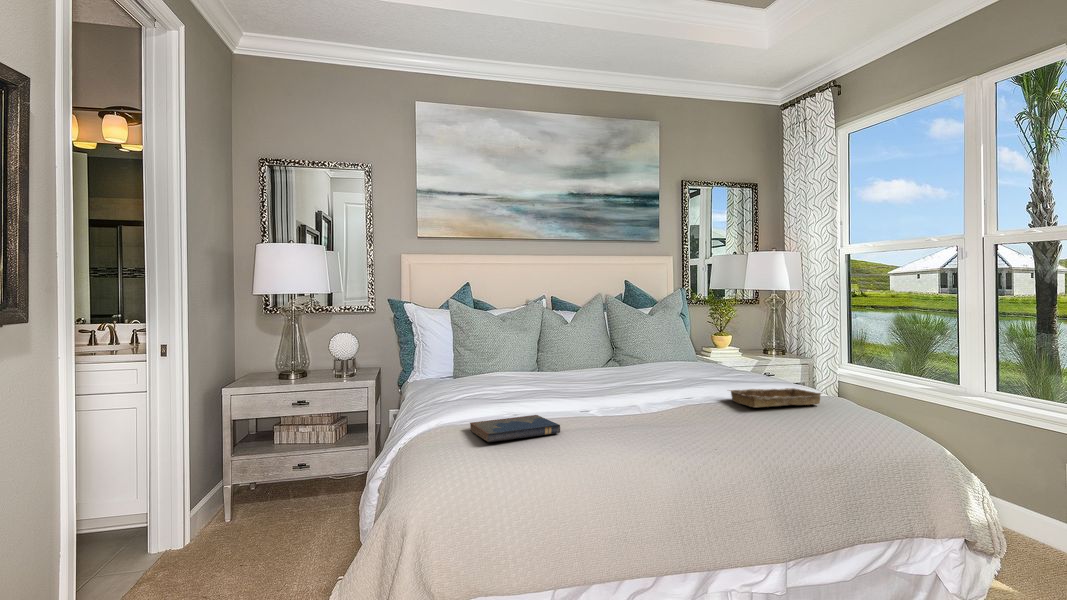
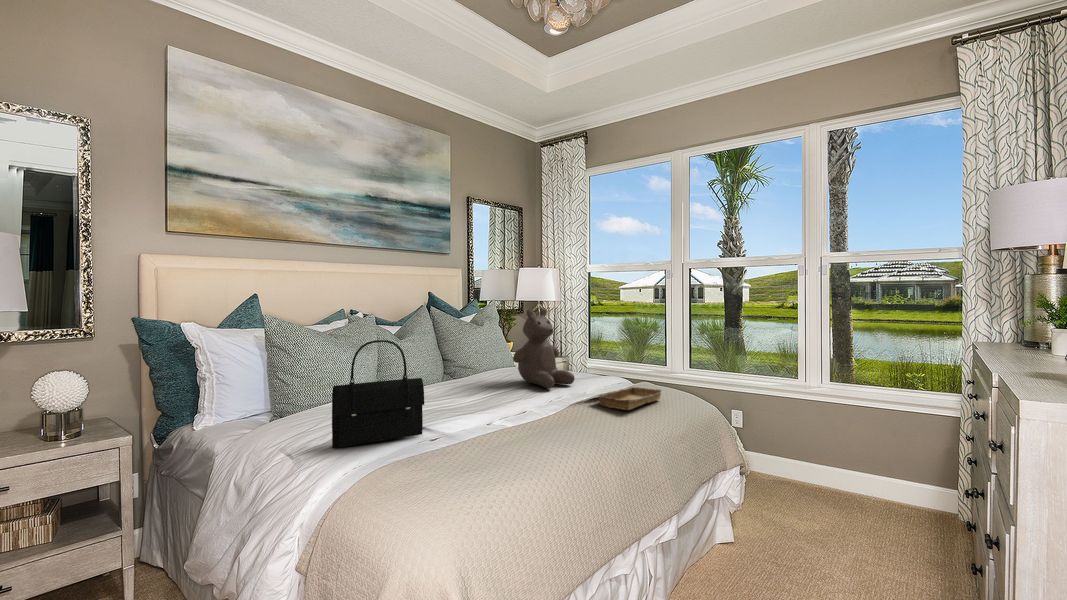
teddy bear: none [660,298,727,381] -> present [513,309,575,388]
handbag: none [464,320,533,399] -> present [332,340,424,448]
hardcover book: present [470,415,560,442] -> none [391,458,509,518]

